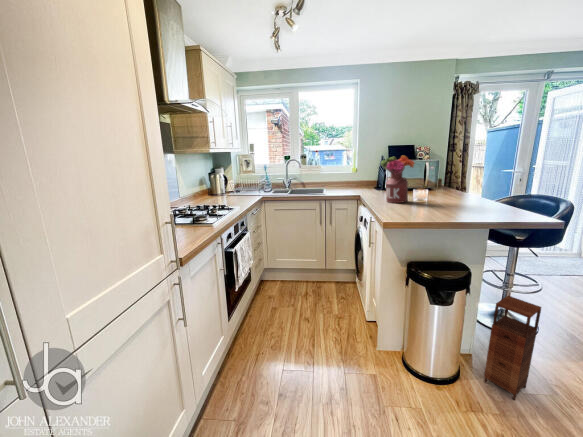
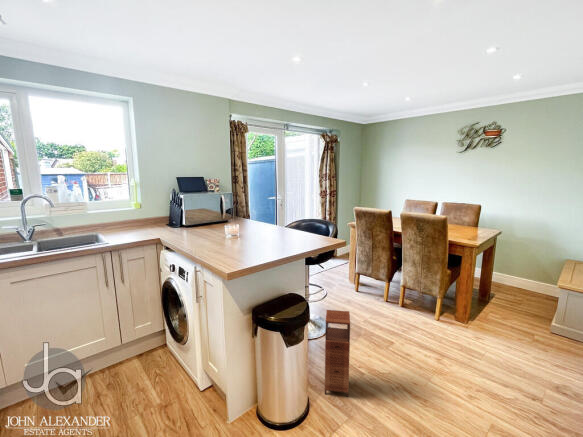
flower arrangement: present [381,156,415,203] -> none [189,191,228,244]

